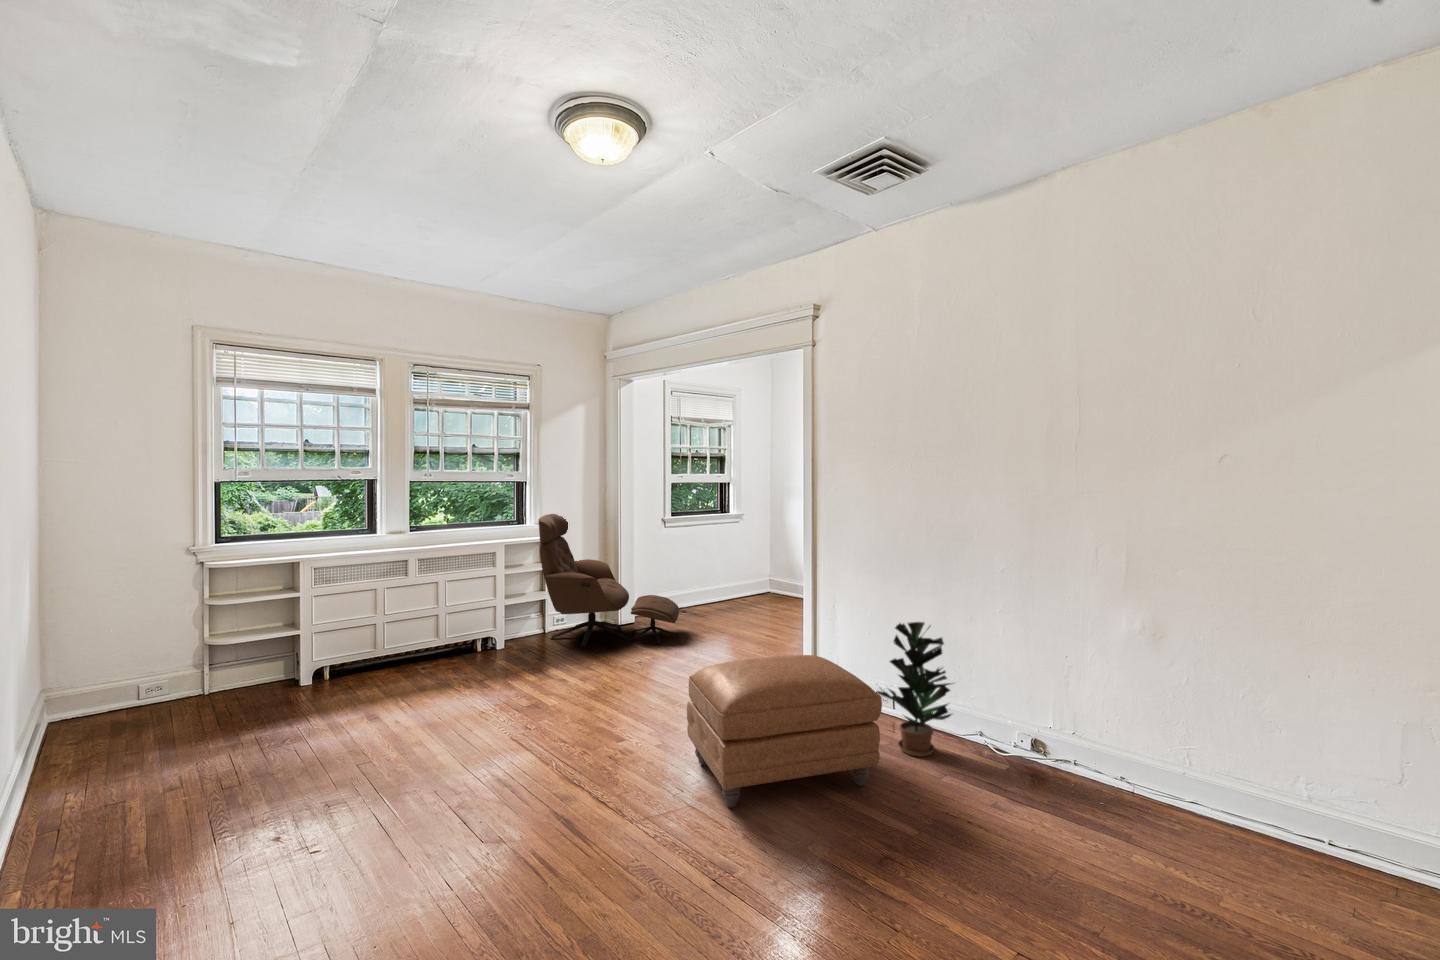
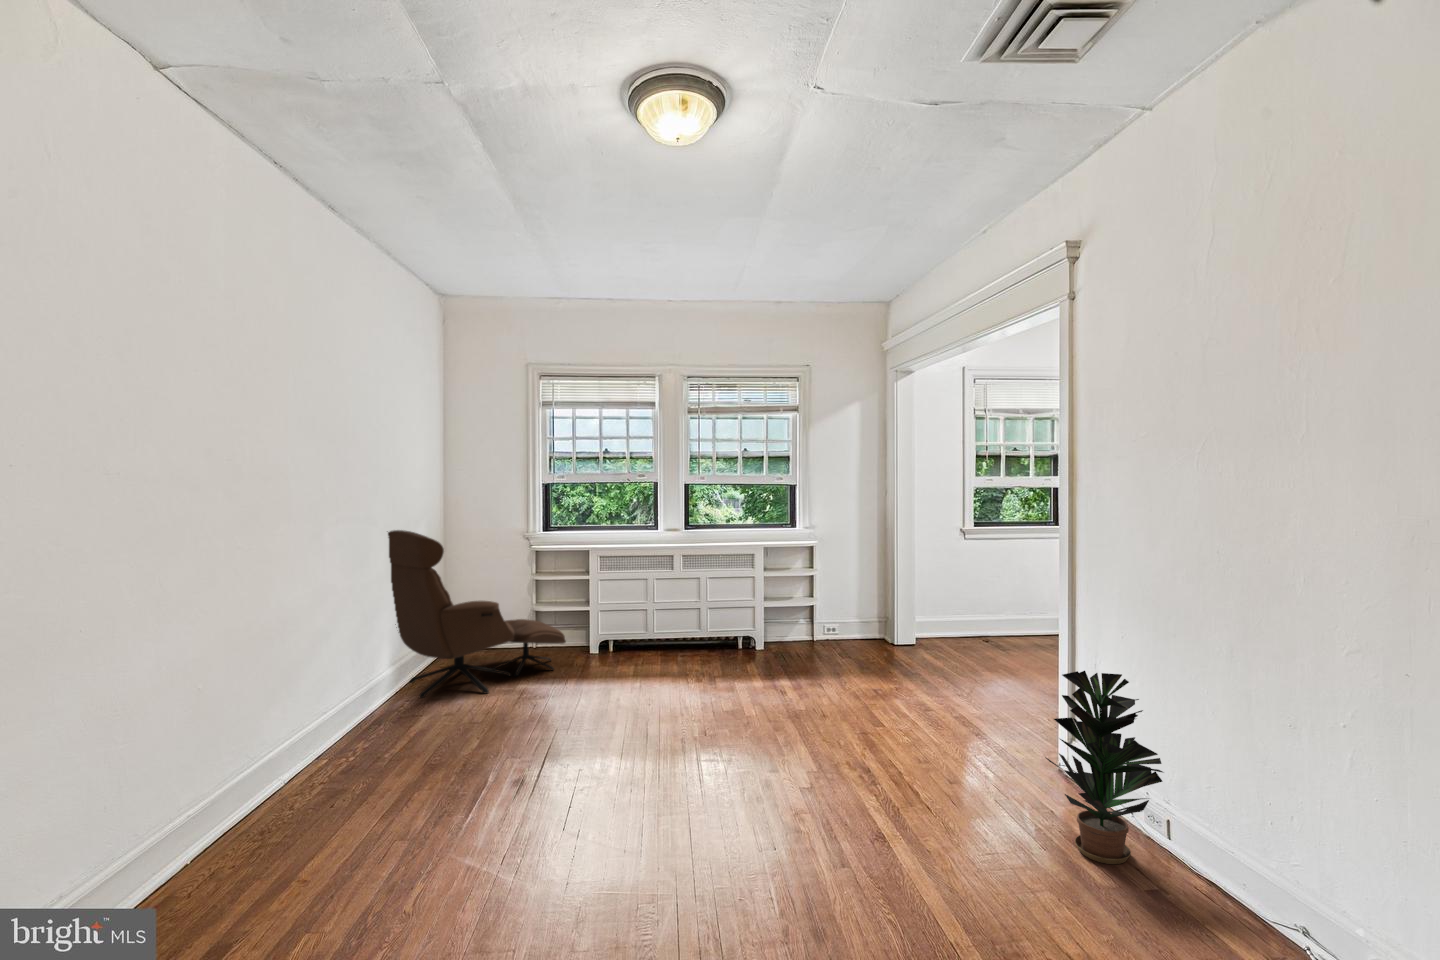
lounge chair: present [538,514,680,647] -> present [388,530,566,698]
ottoman: present [687,655,882,808] -> none [774,682,988,865]

